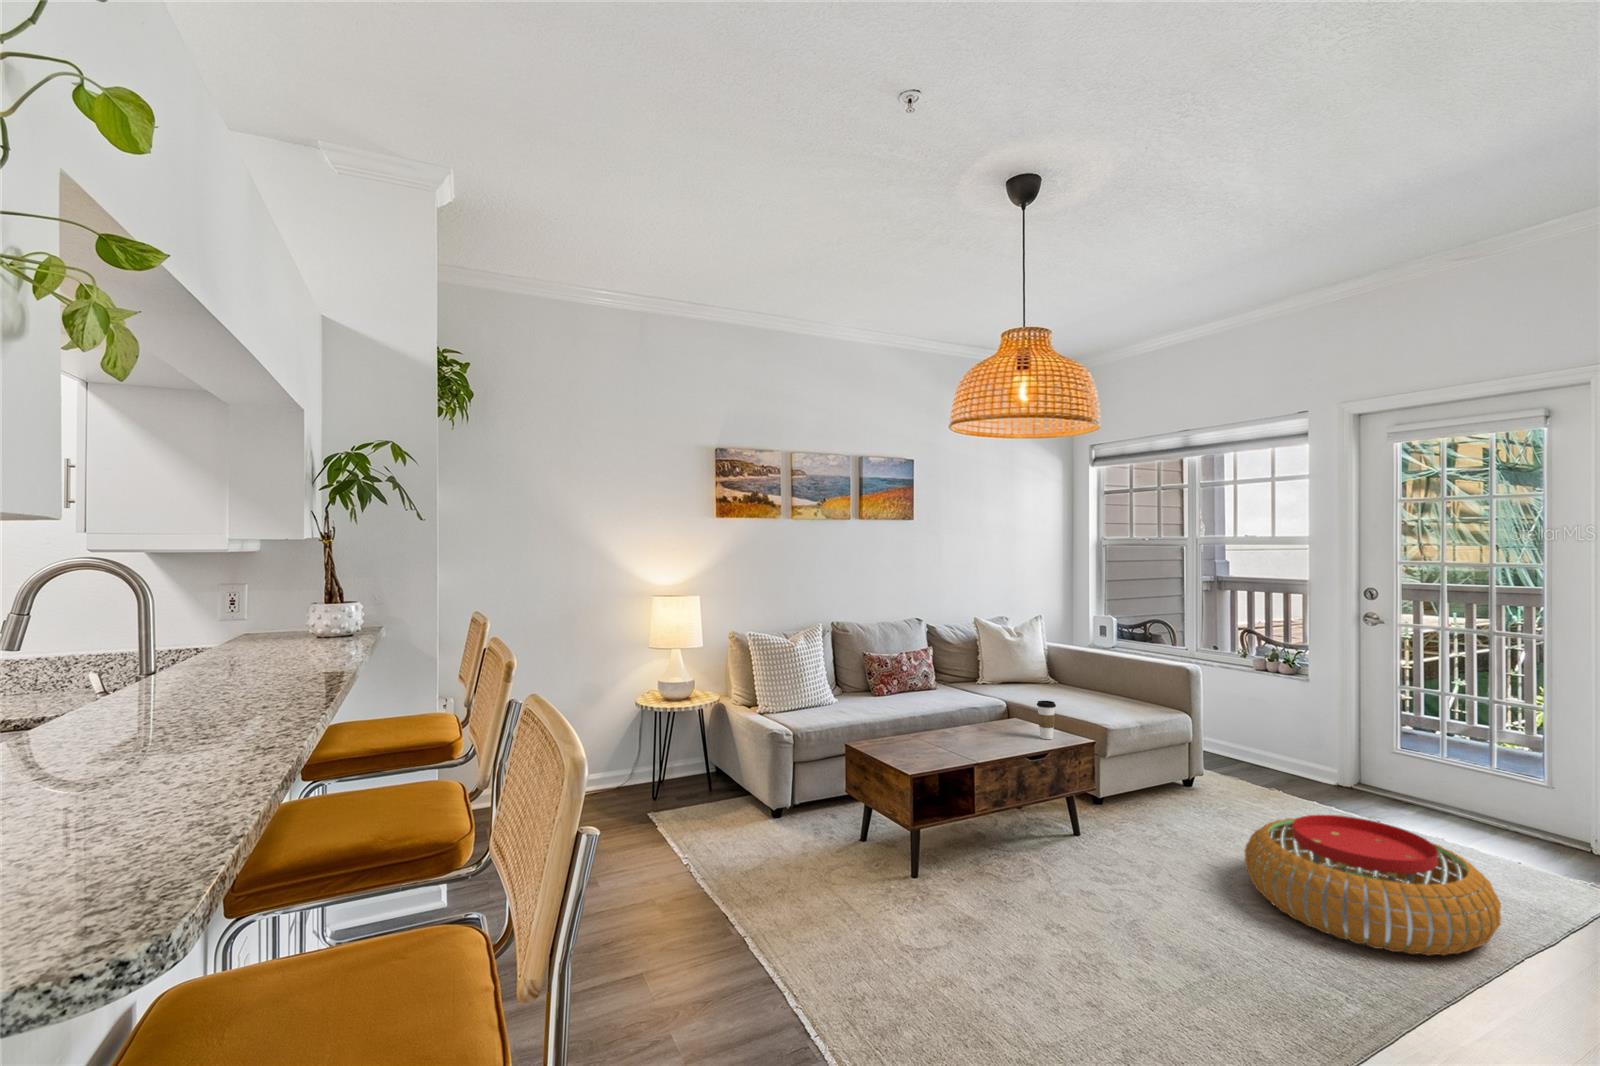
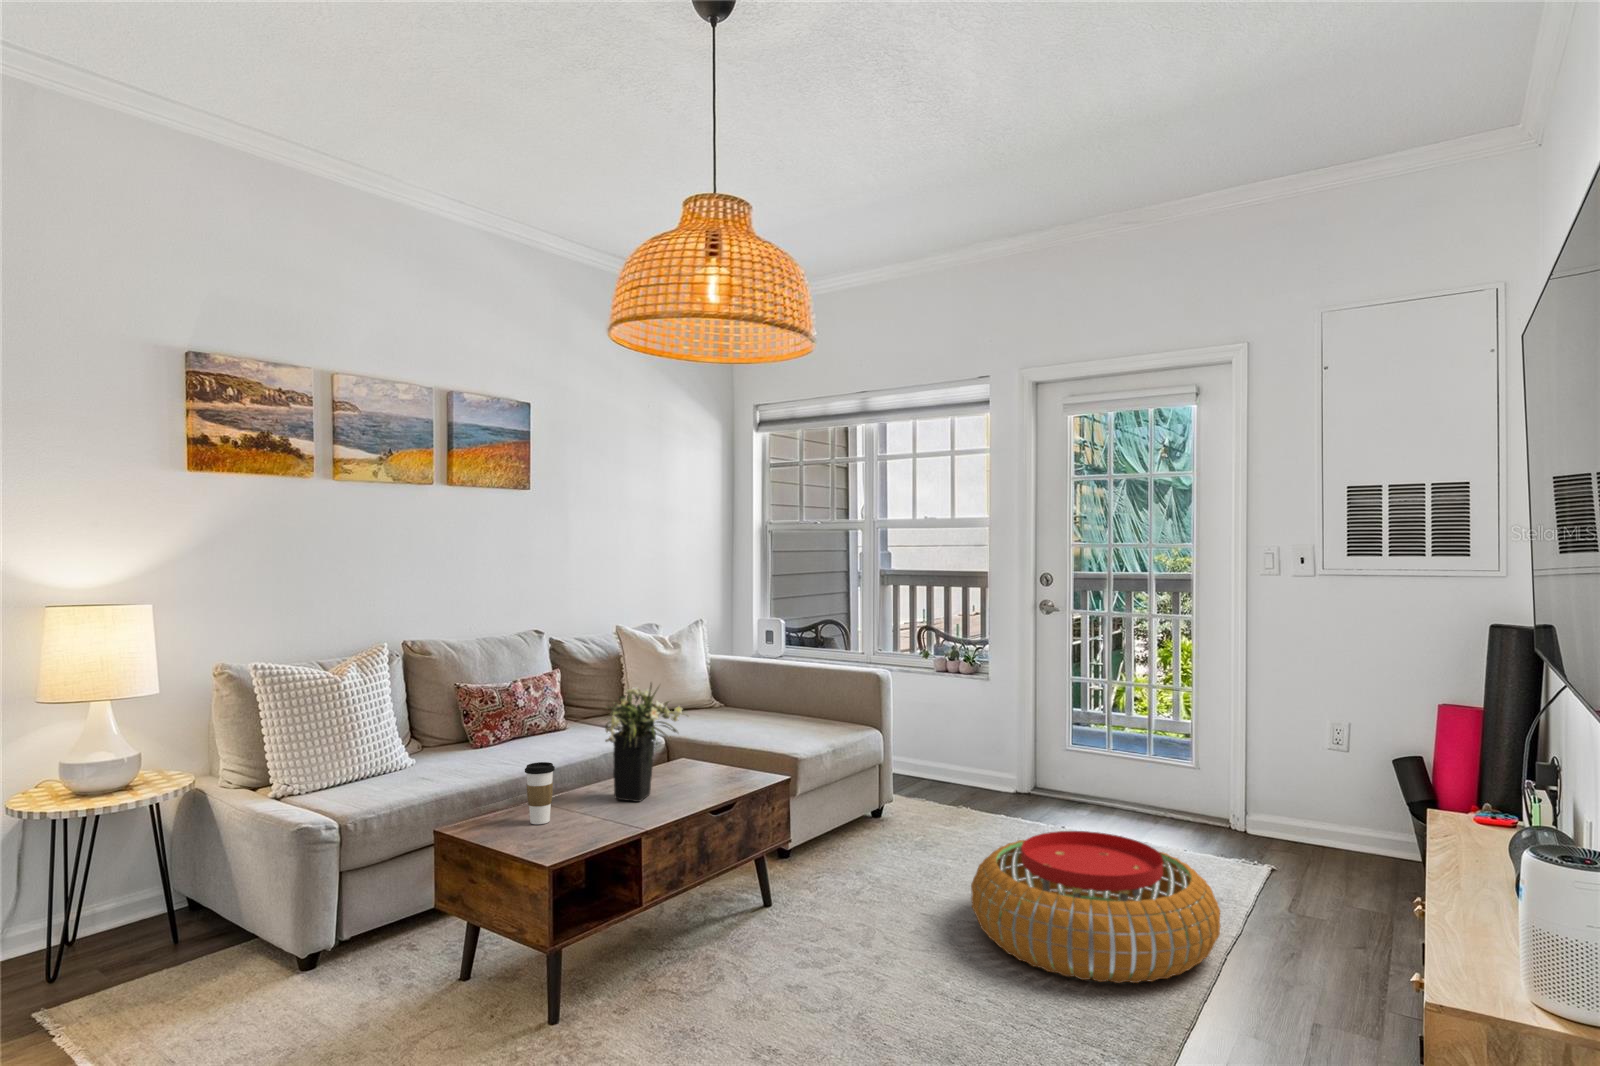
flower arrangement: none [947,661,1014,744] -> present [605,683,688,802]
coffee cup: present [1037,701,1056,739] -> present [525,762,555,824]

